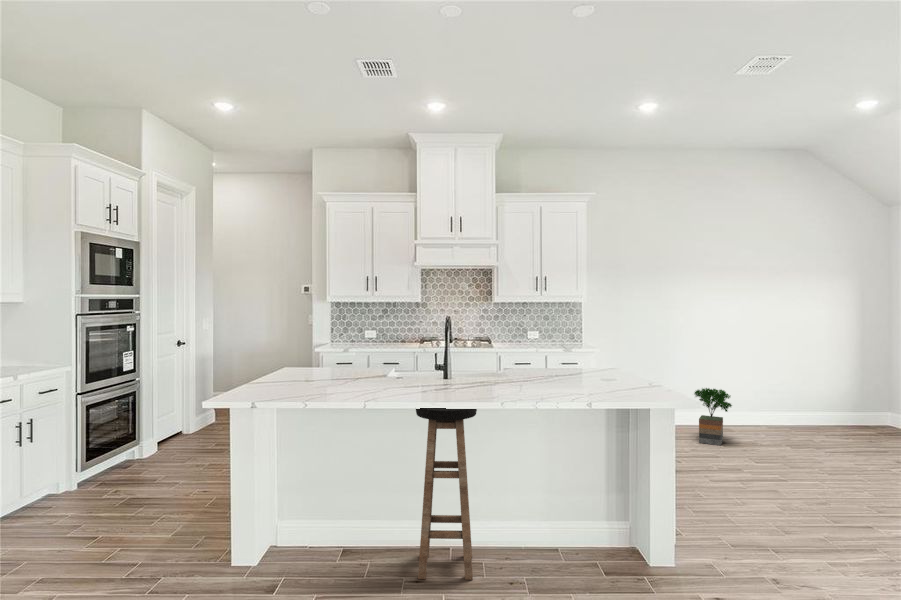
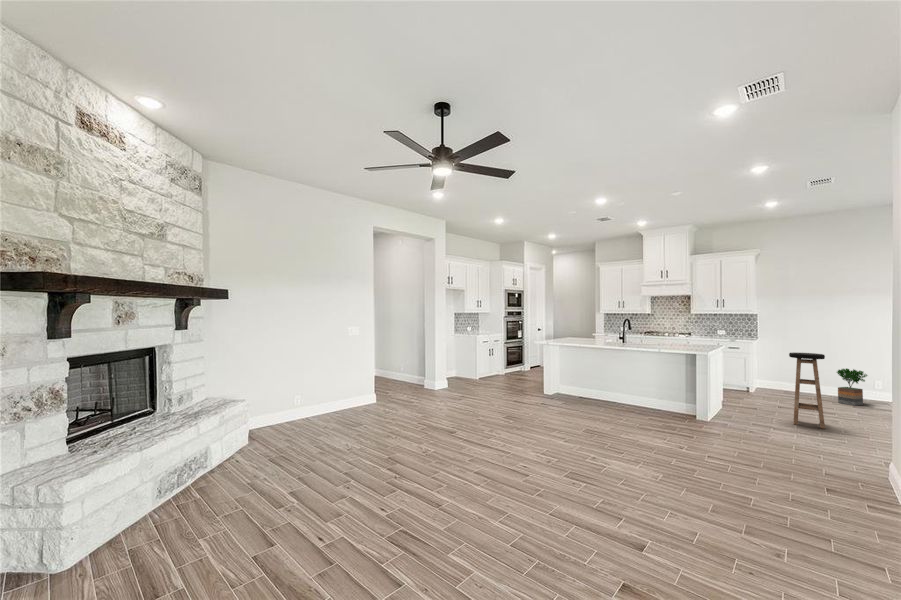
bar stool: present [416,408,477,580] -> present [789,353,825,429]

